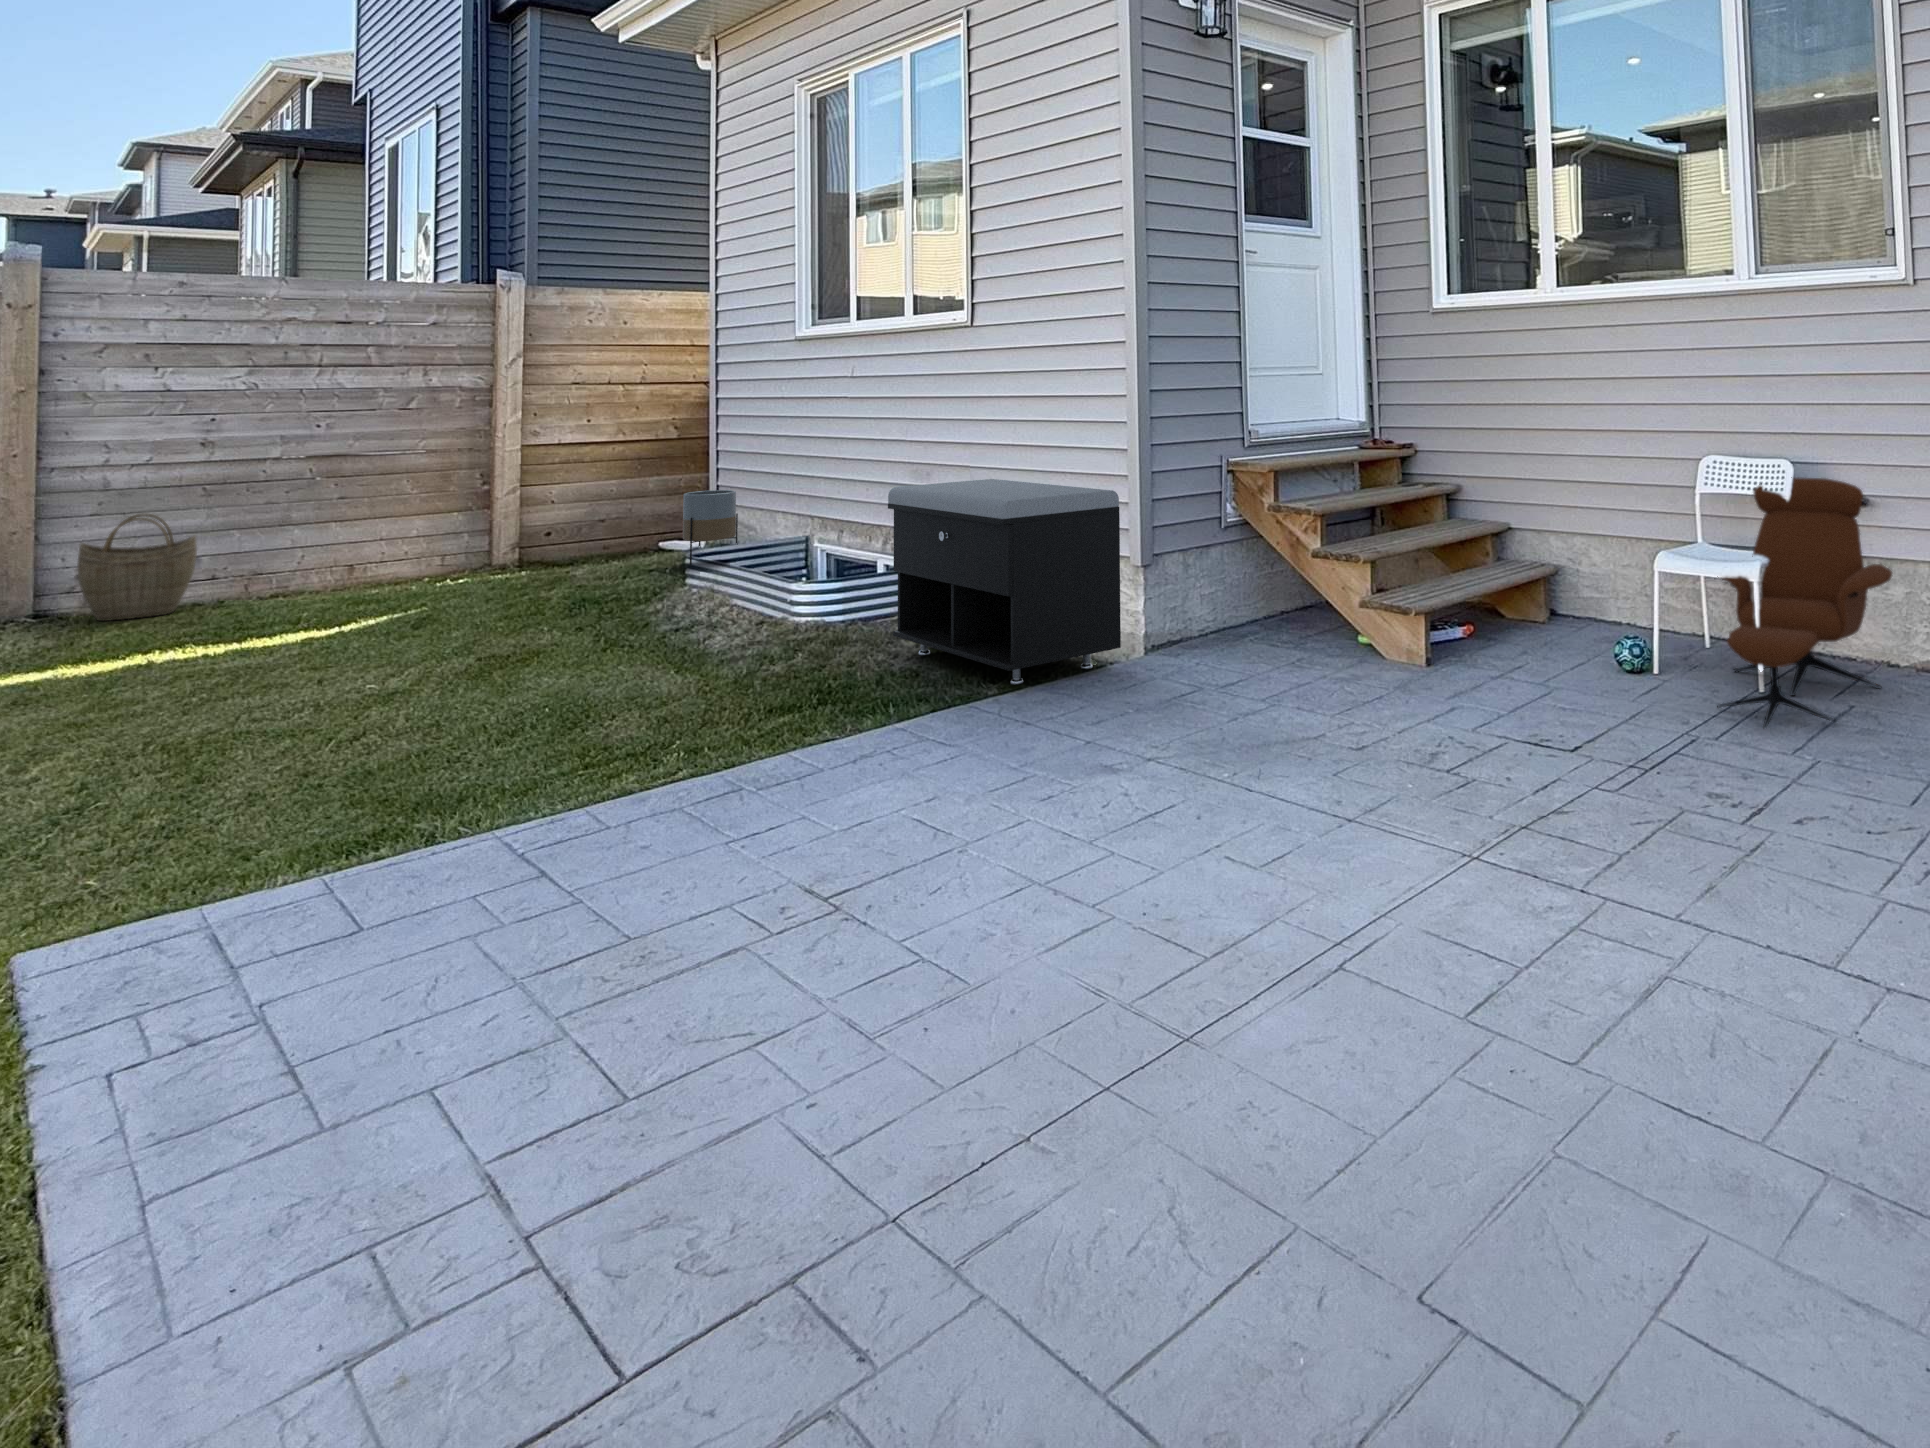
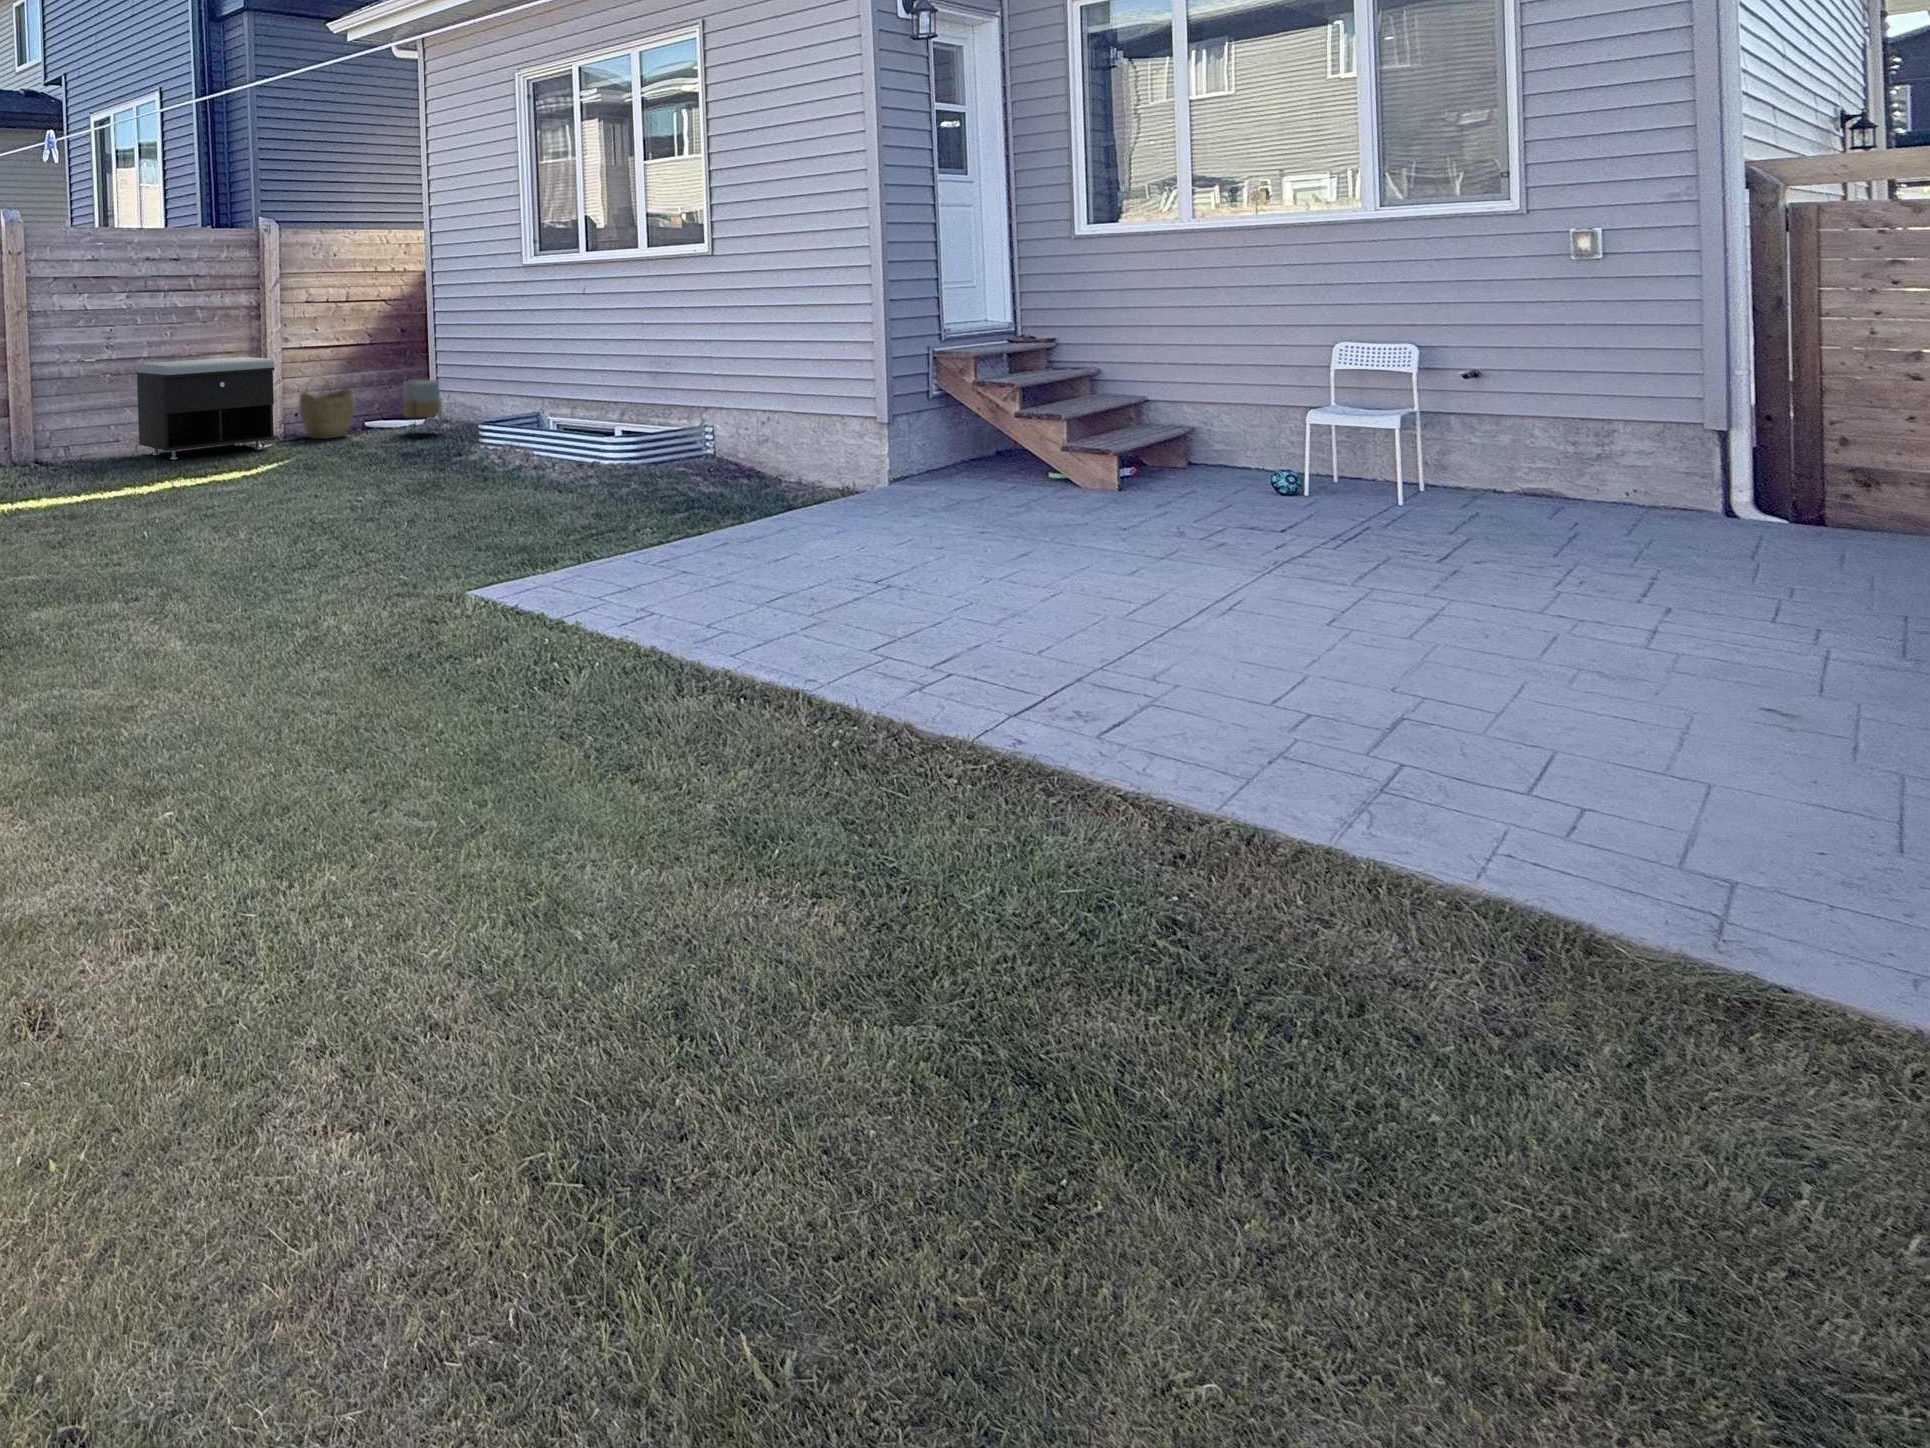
lounge chair: present [1717,477,1892,729] -> none [1354,357,1510,522]
storage bench: present [888,479,1121,684] -> present [137,357,275,459]
woven basket: present [77,514,197,621] -> present [299,378,354,439]

